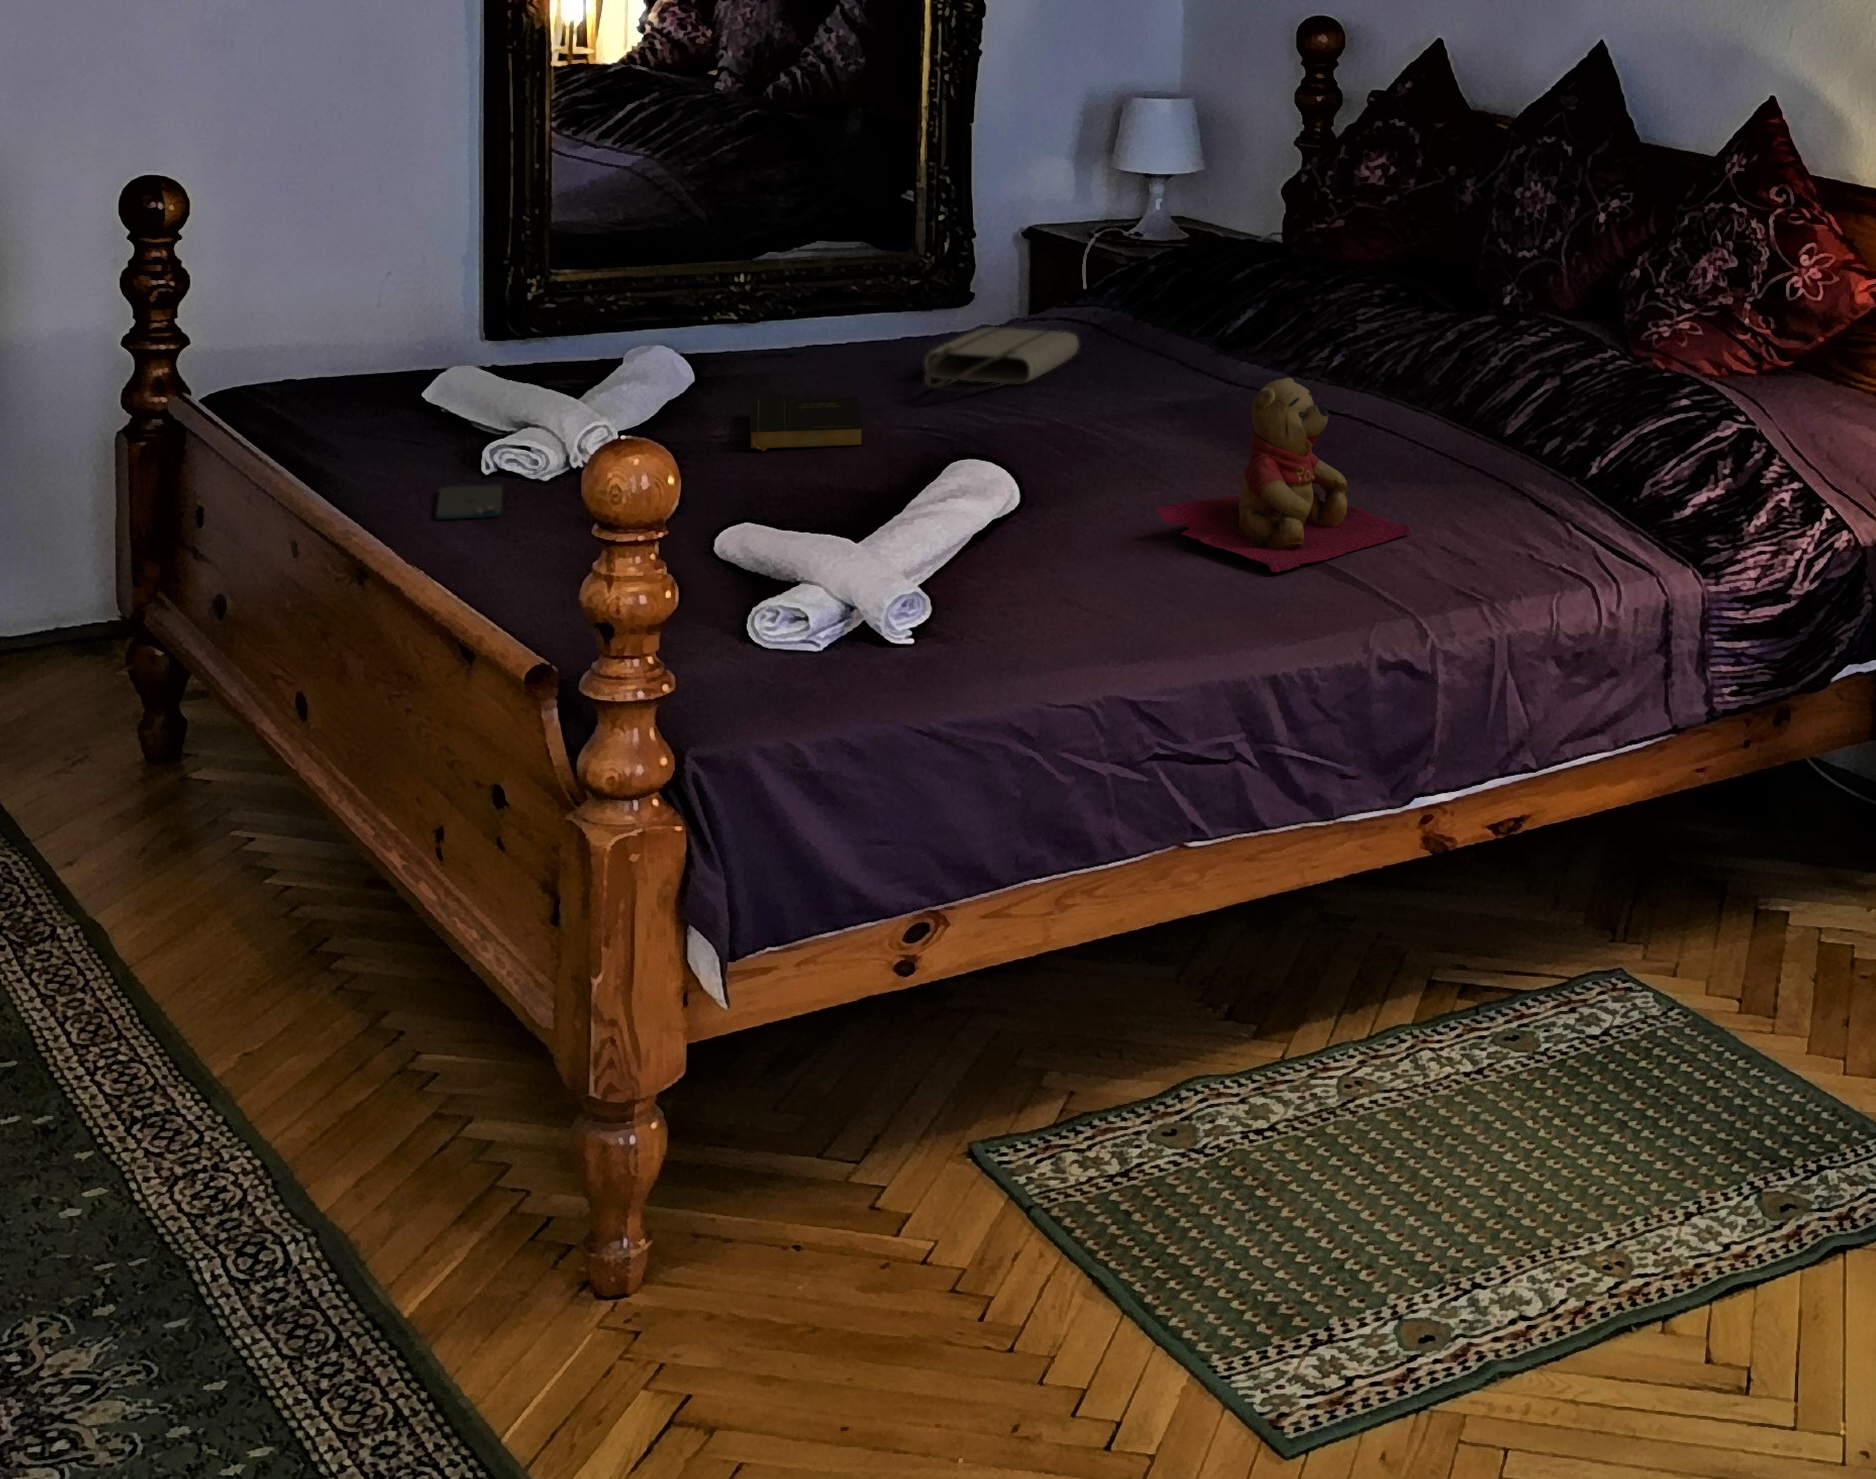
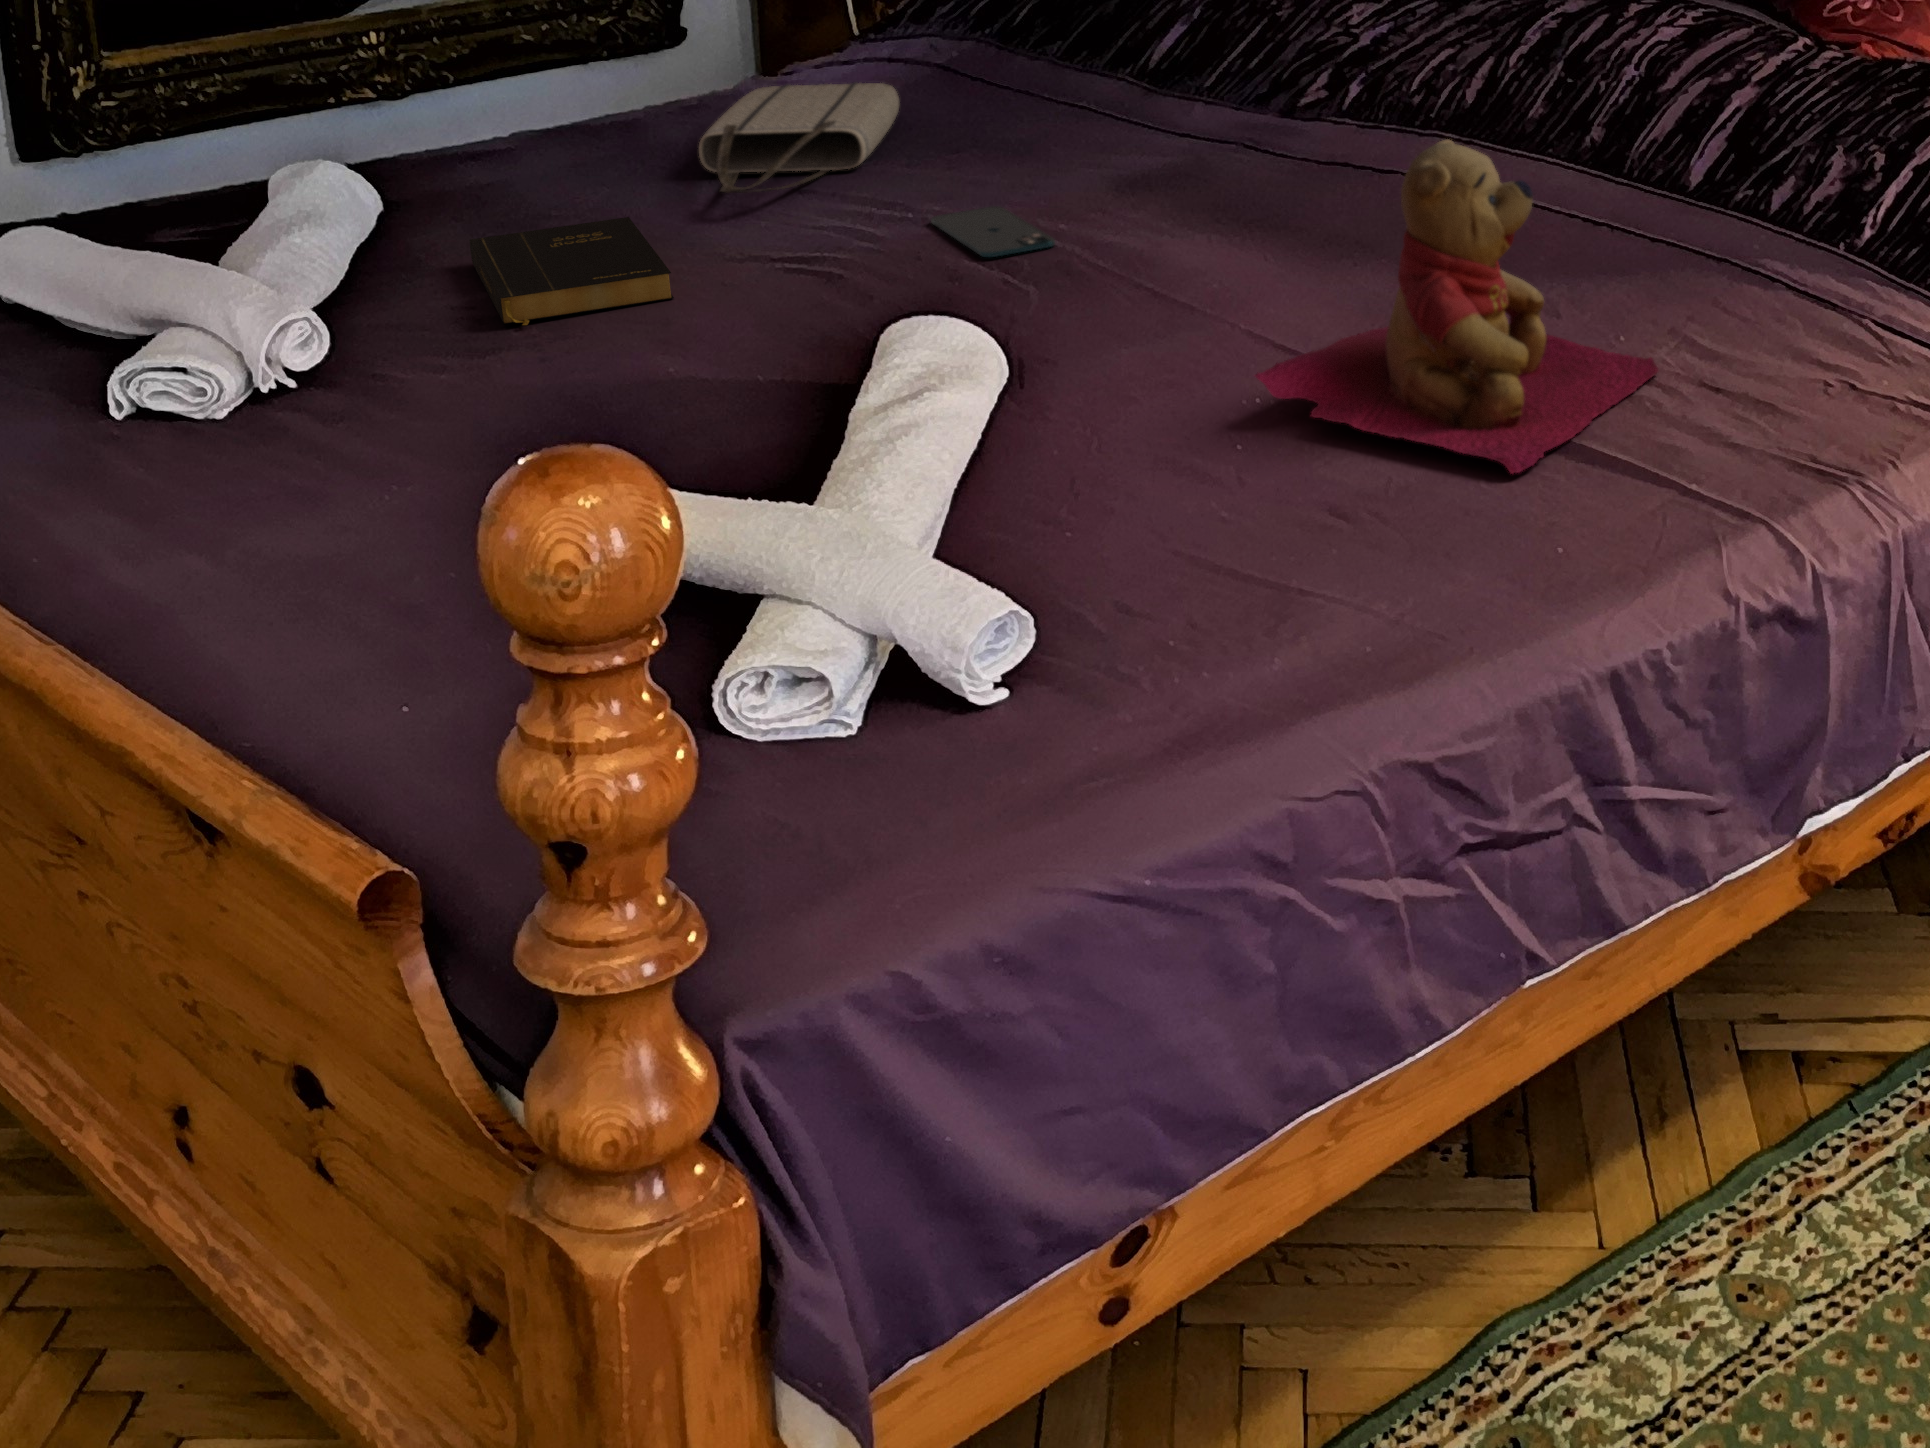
smartphone: present [437,484,502,519] -> present [931,206,1055,257]

